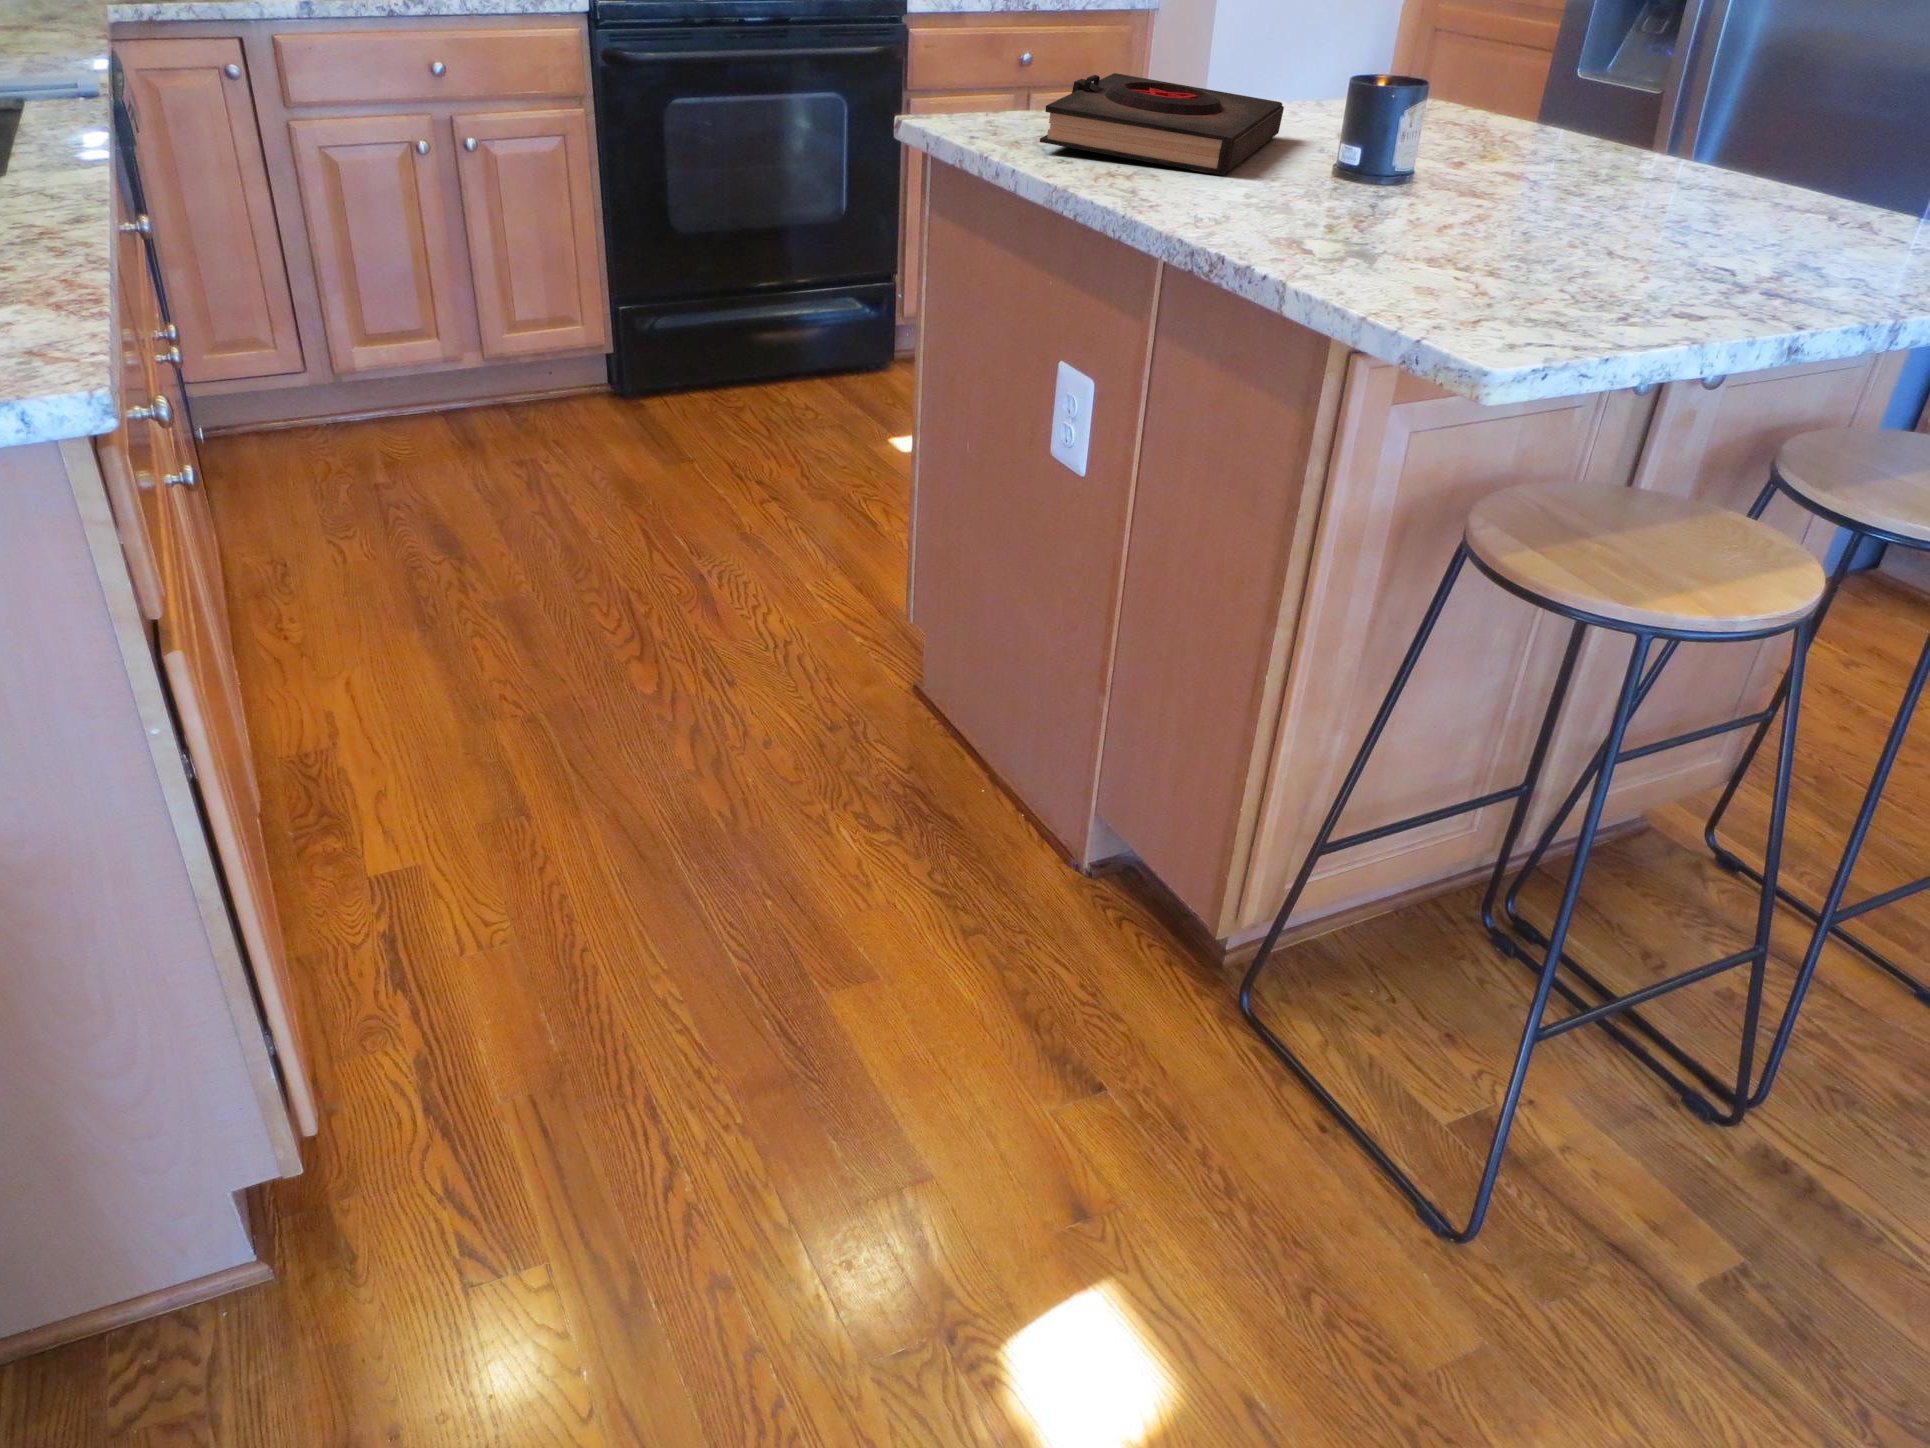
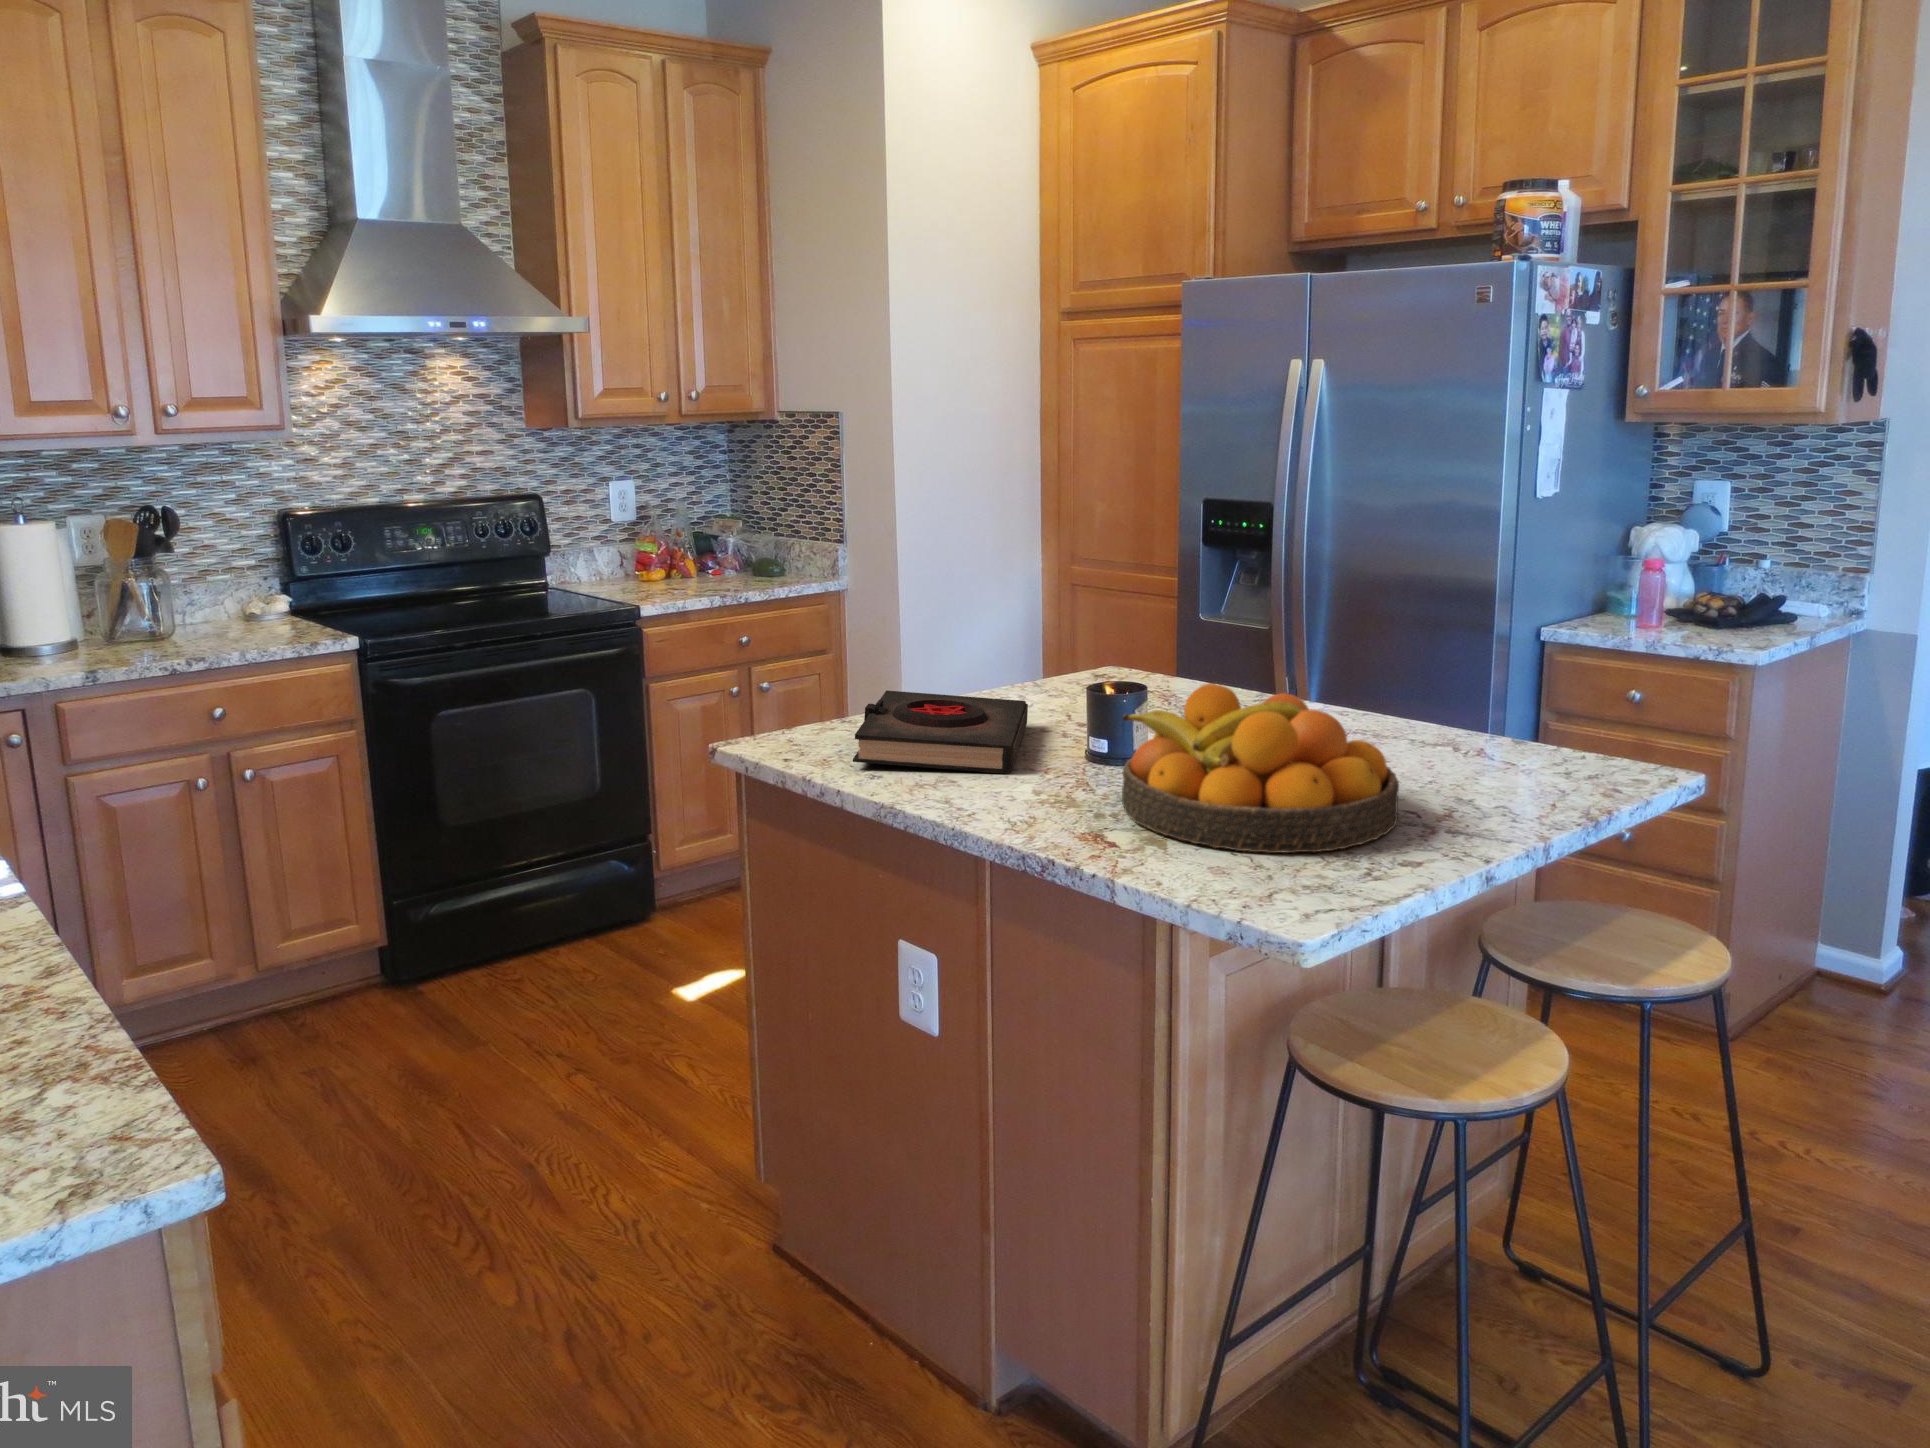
fruit bowl: none [1342,60,1720,290] -> present [1122,684,1399,853]

